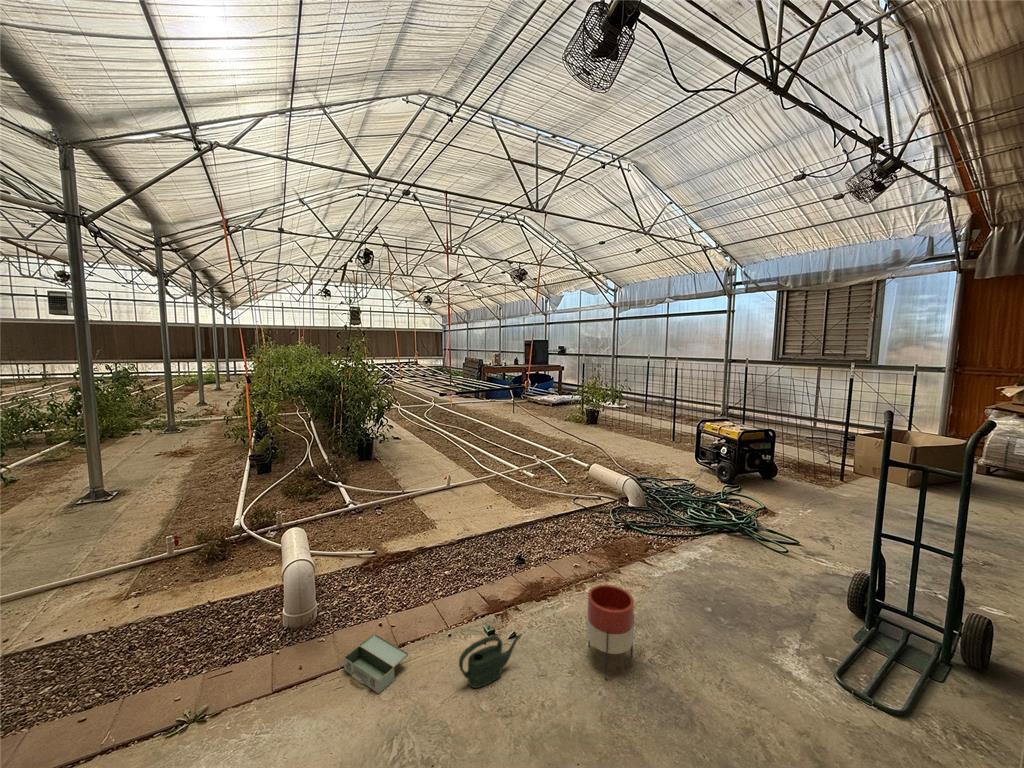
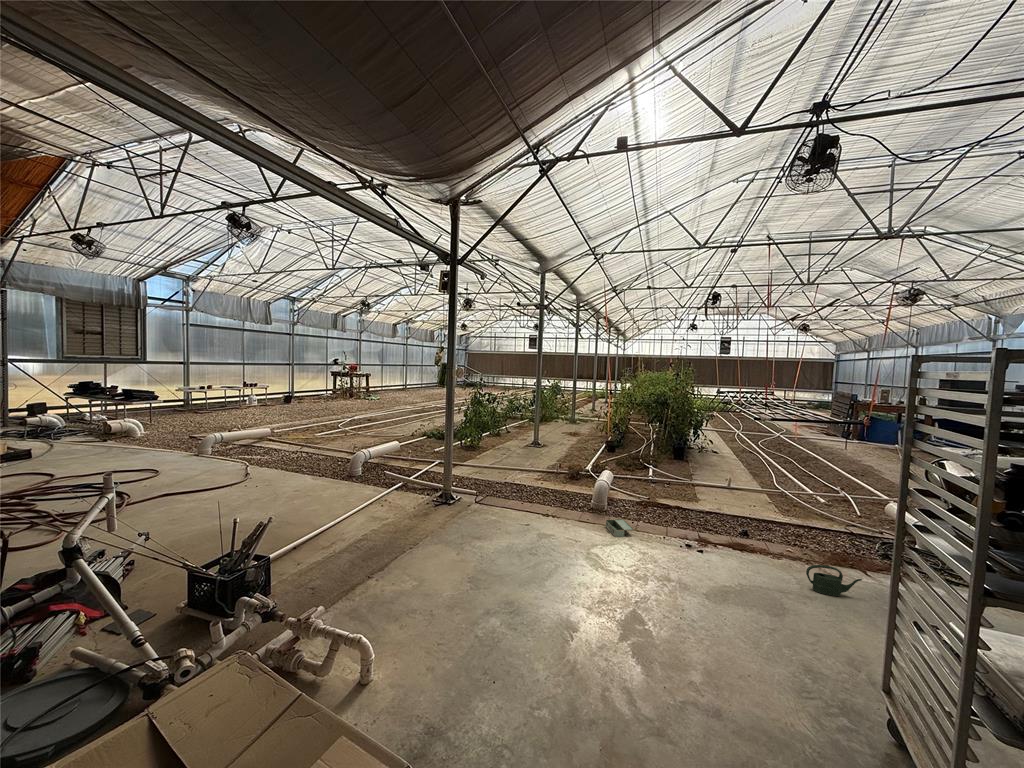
planter: present [587,585,634,680] -> none [733,533,770,589]
watering can: present [459,634,521,688] -> present [806,565,862,596]

